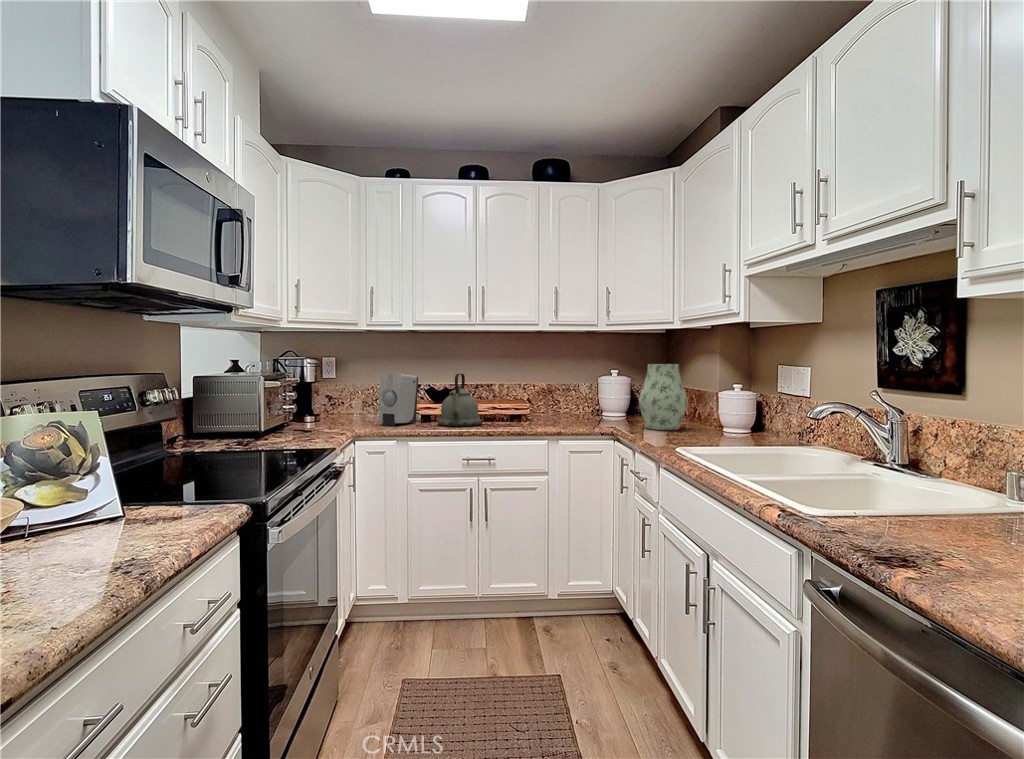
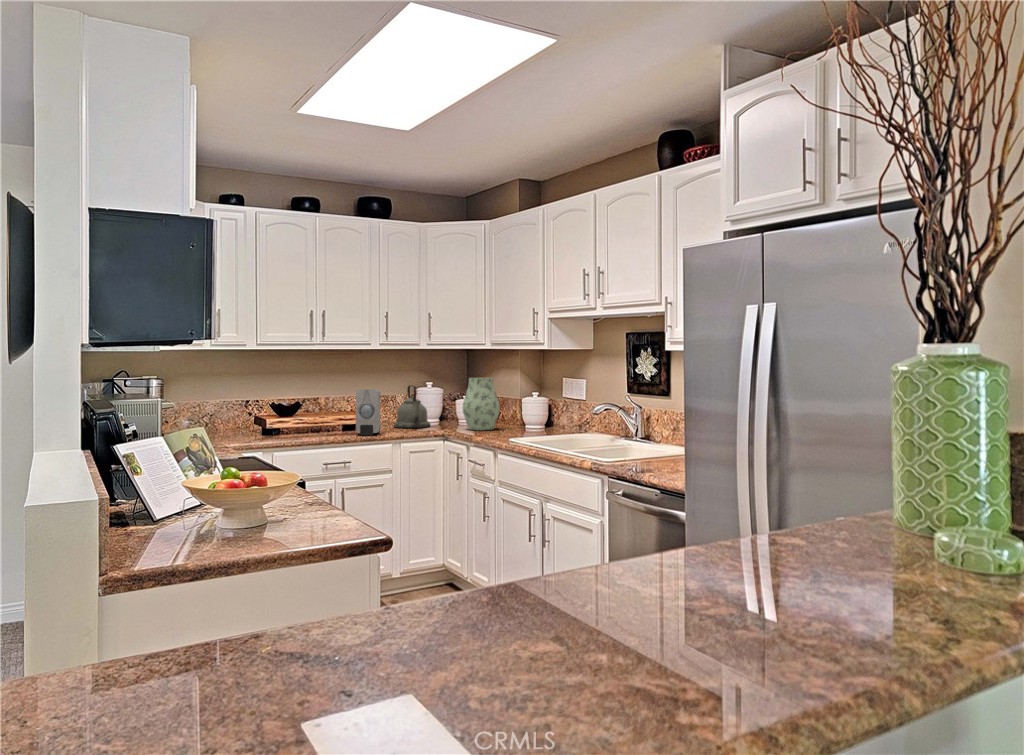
soap dispenser: present [379,374,418,426] -> present [356,389,380,435]
kettle: present [438,374,482,426] -> present [394,385,430,428]

